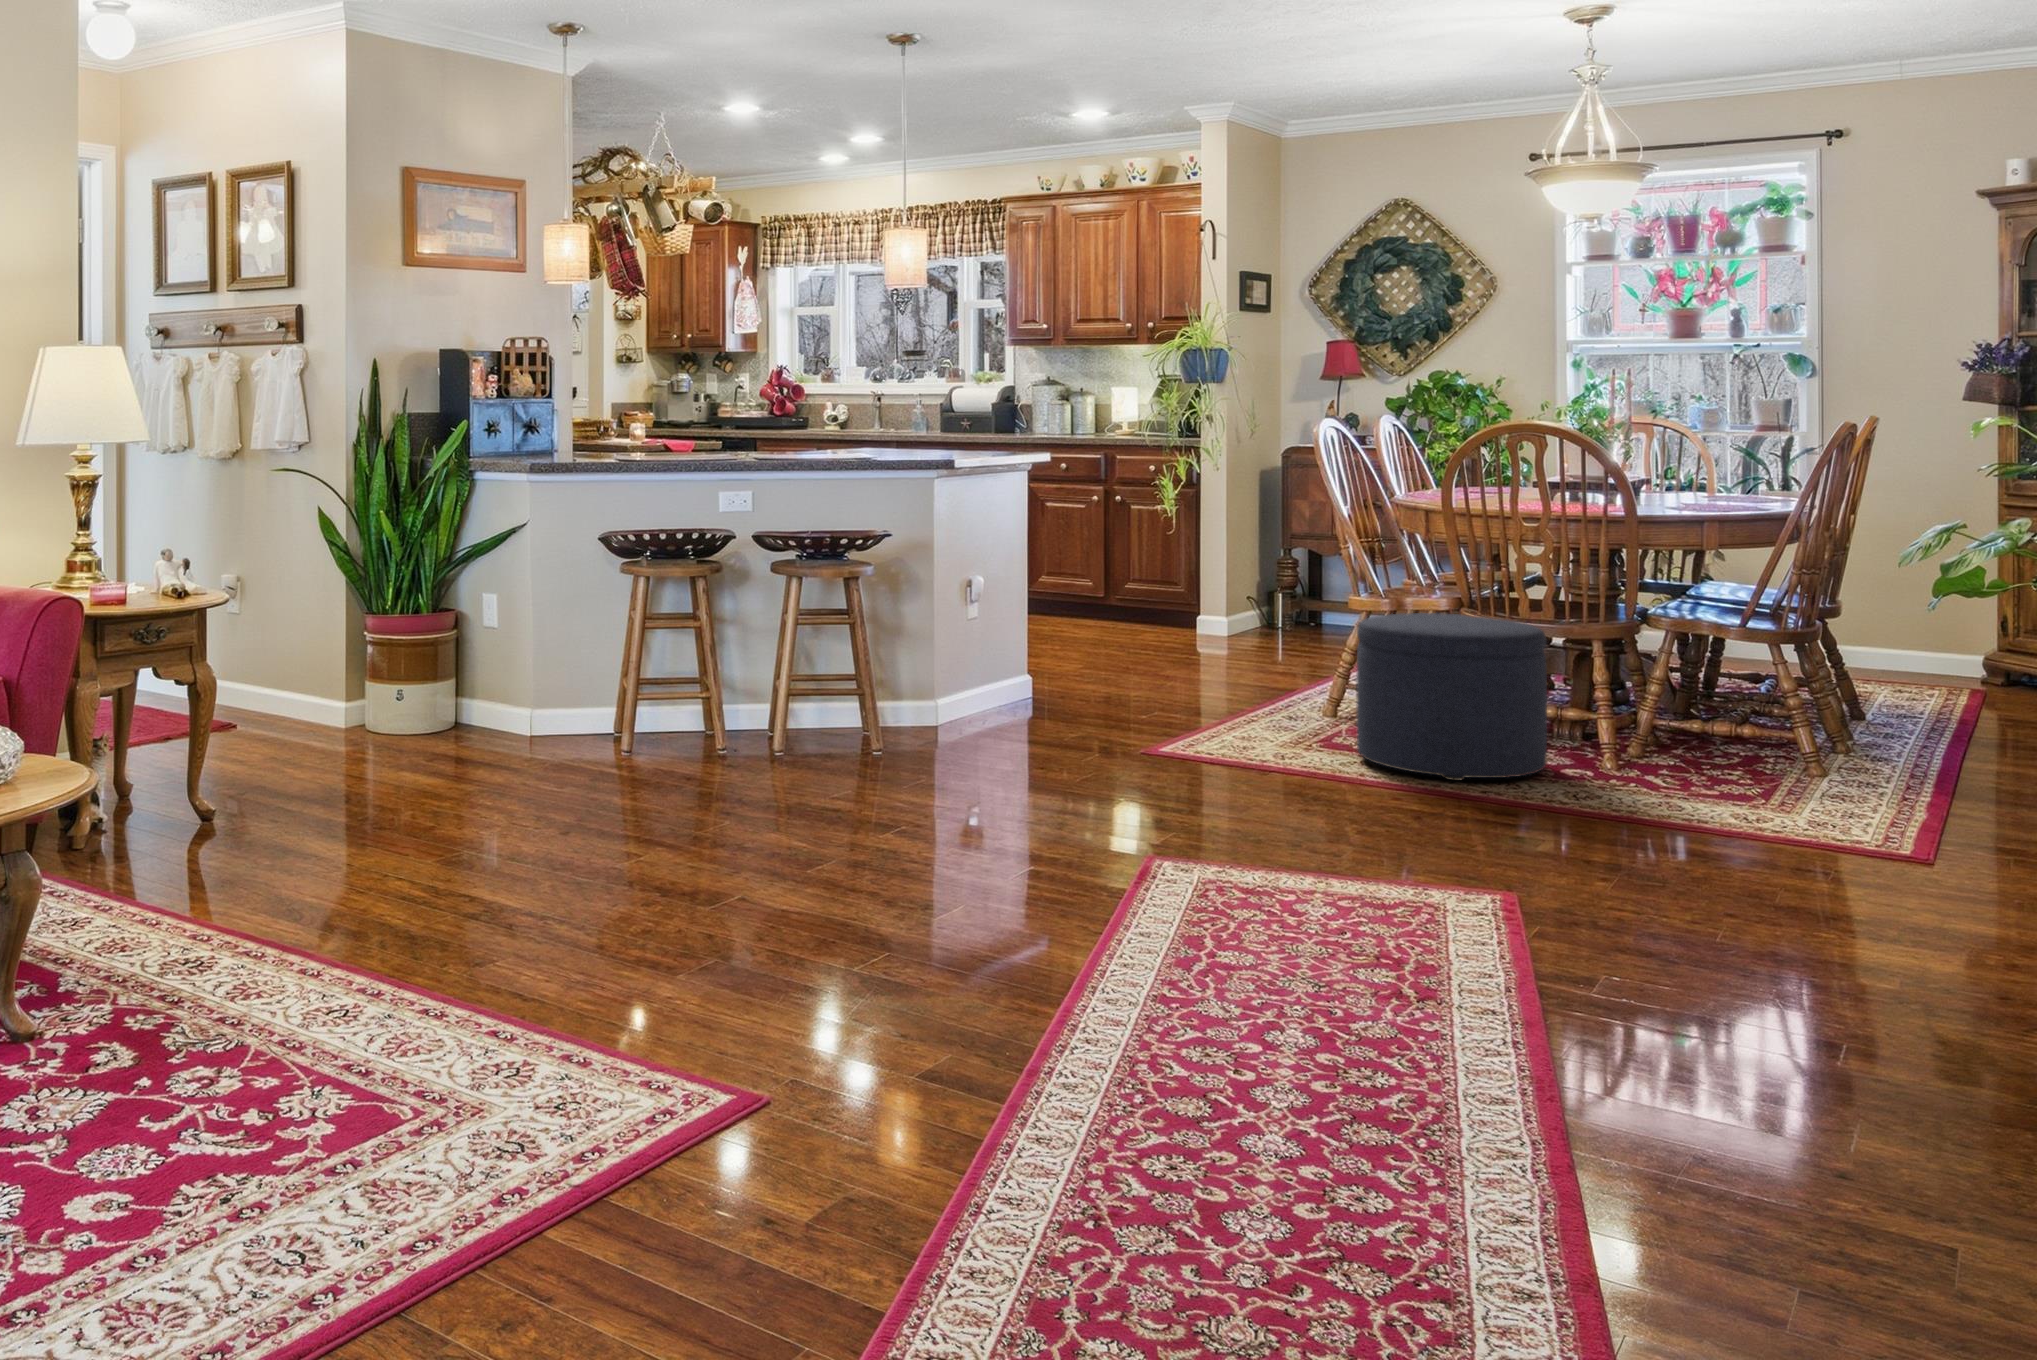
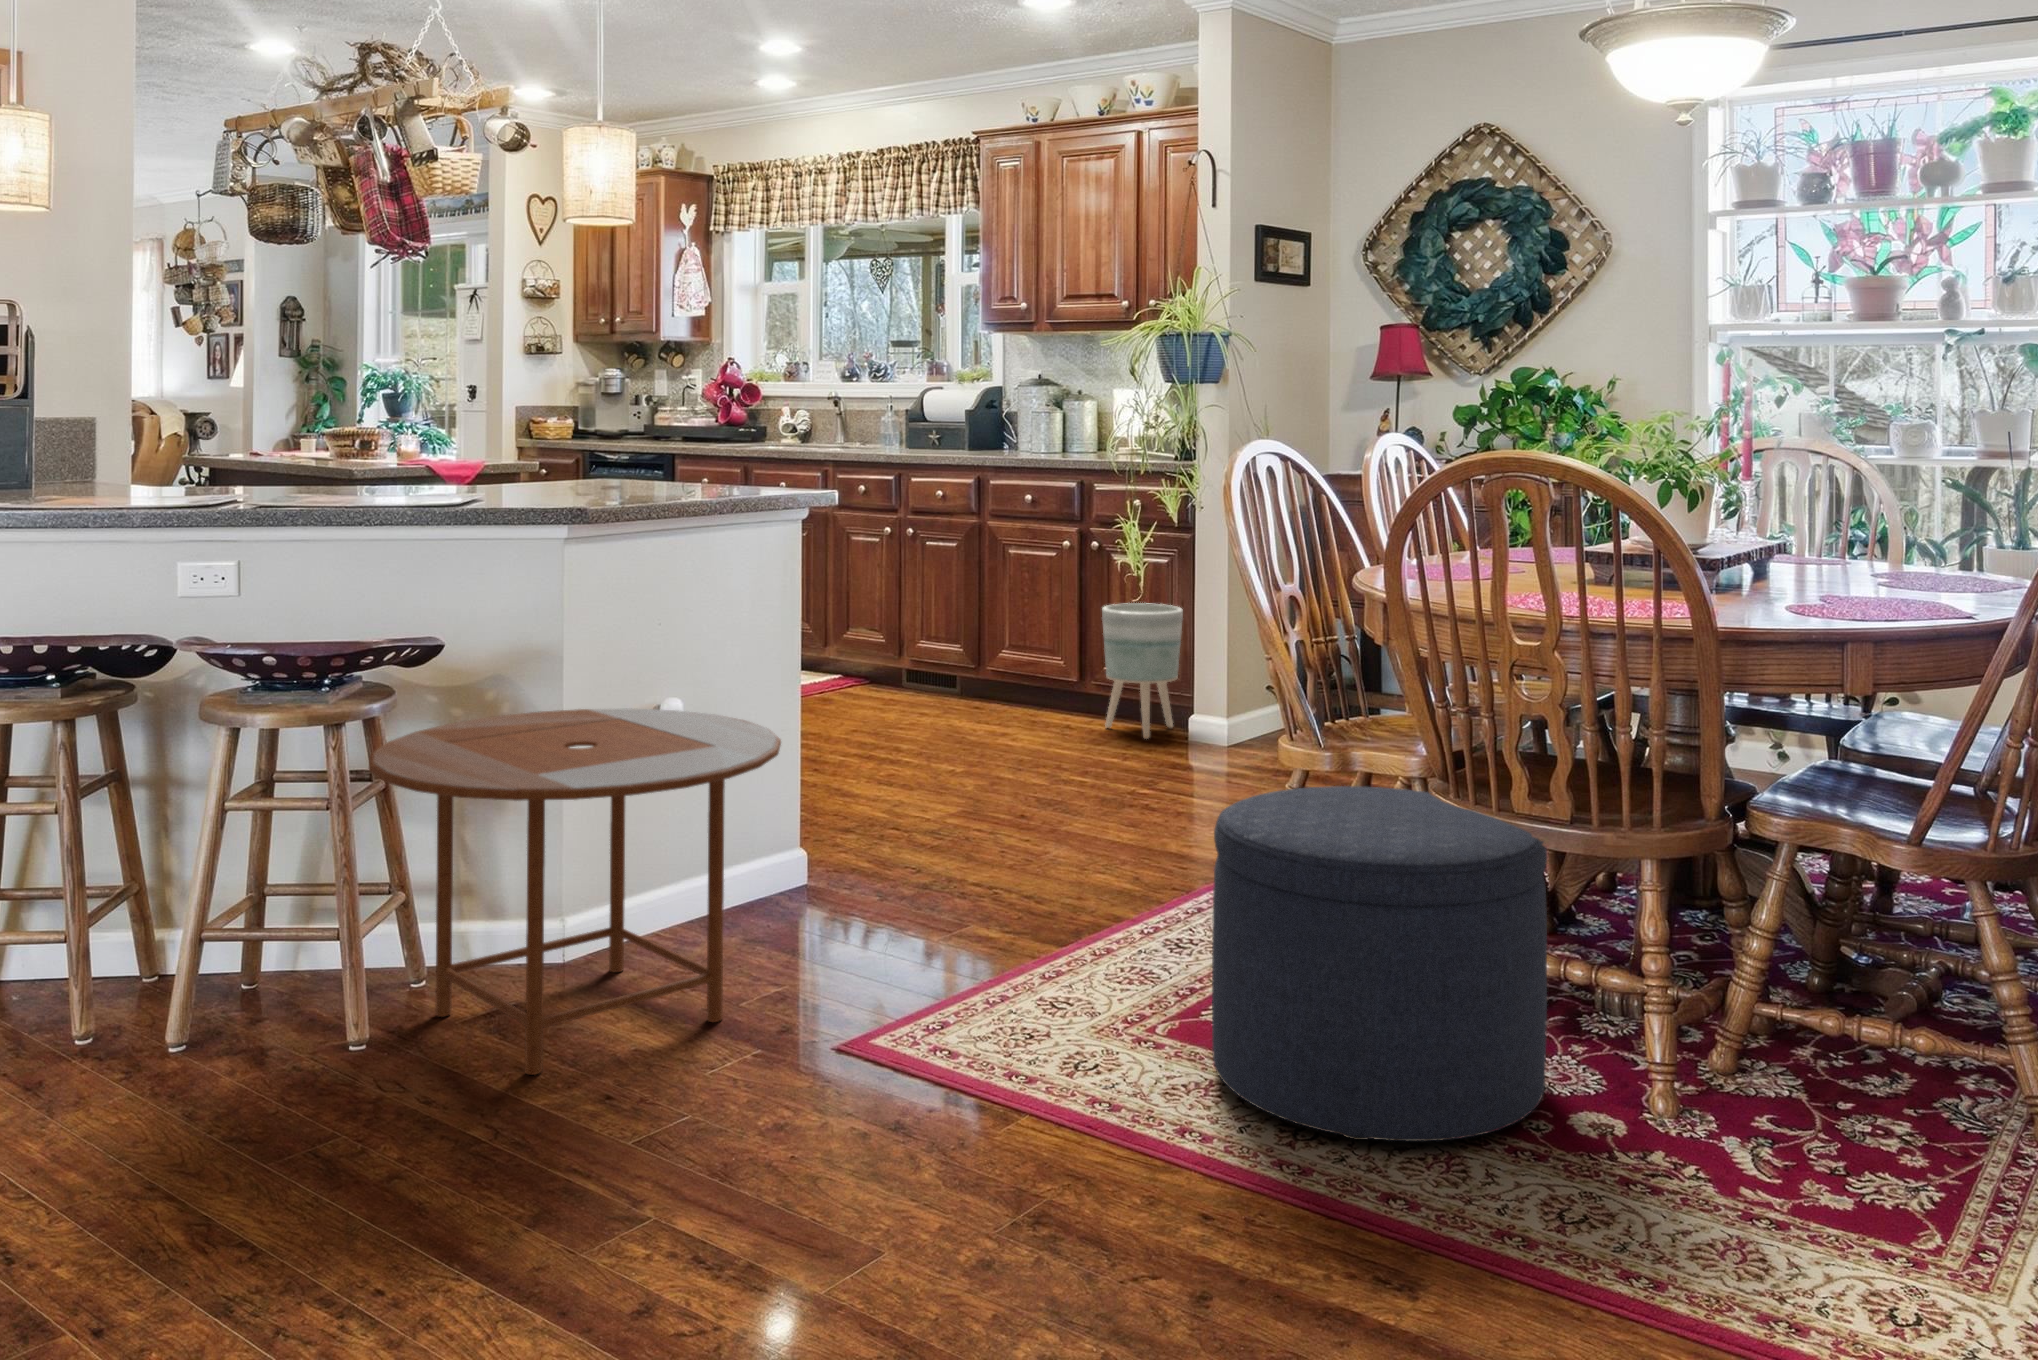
planter: none [1132,541,1191,634] -> present [1102,603,1183,739]
side table: none [874,583,1099,764] -> present [369,709,781,1075]

